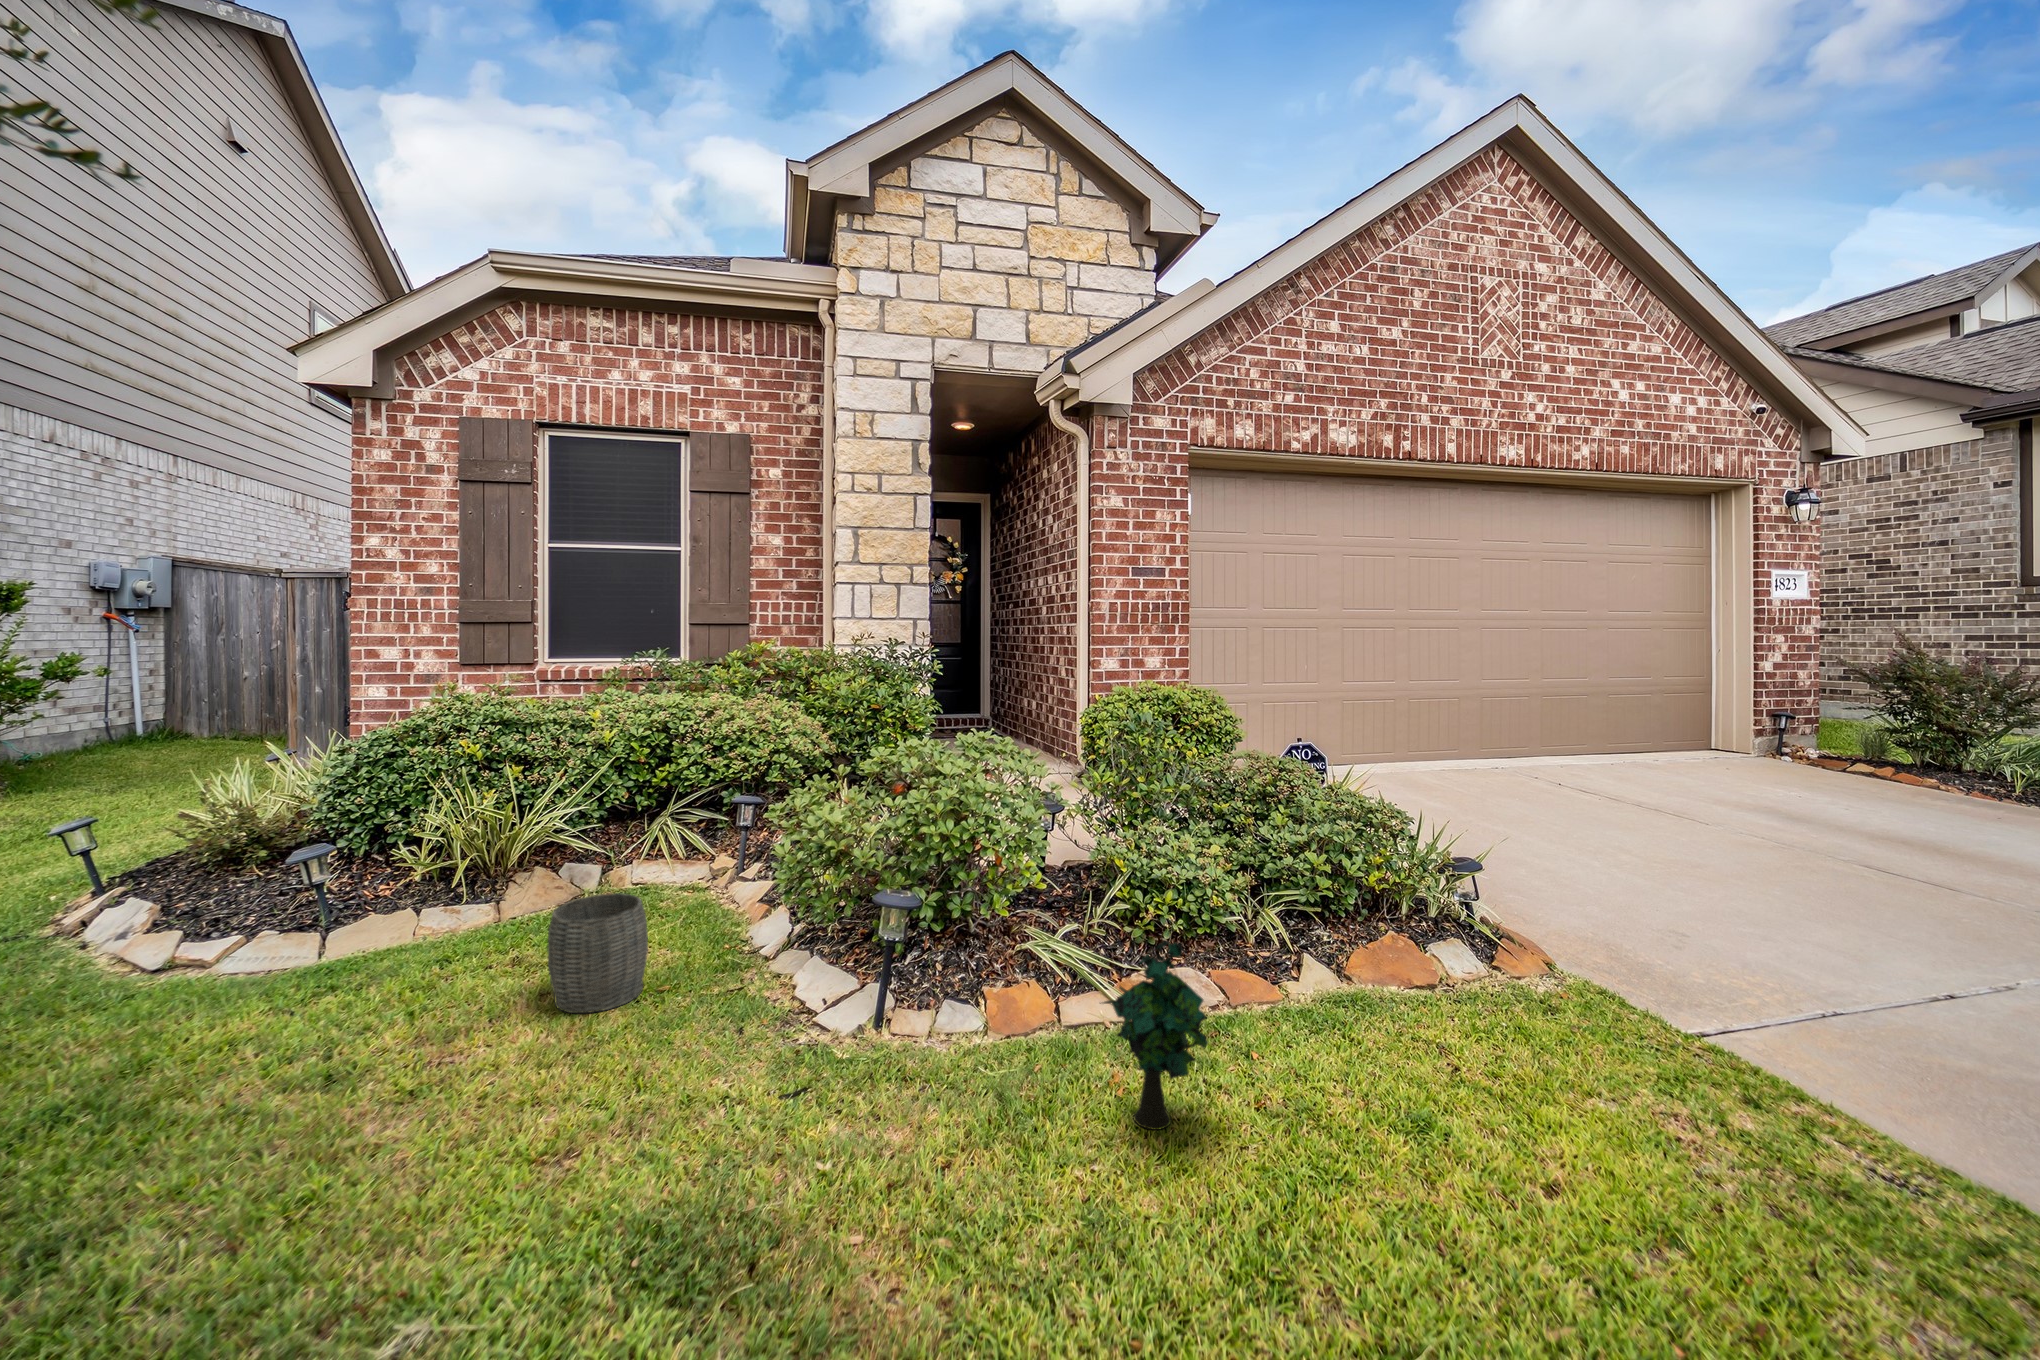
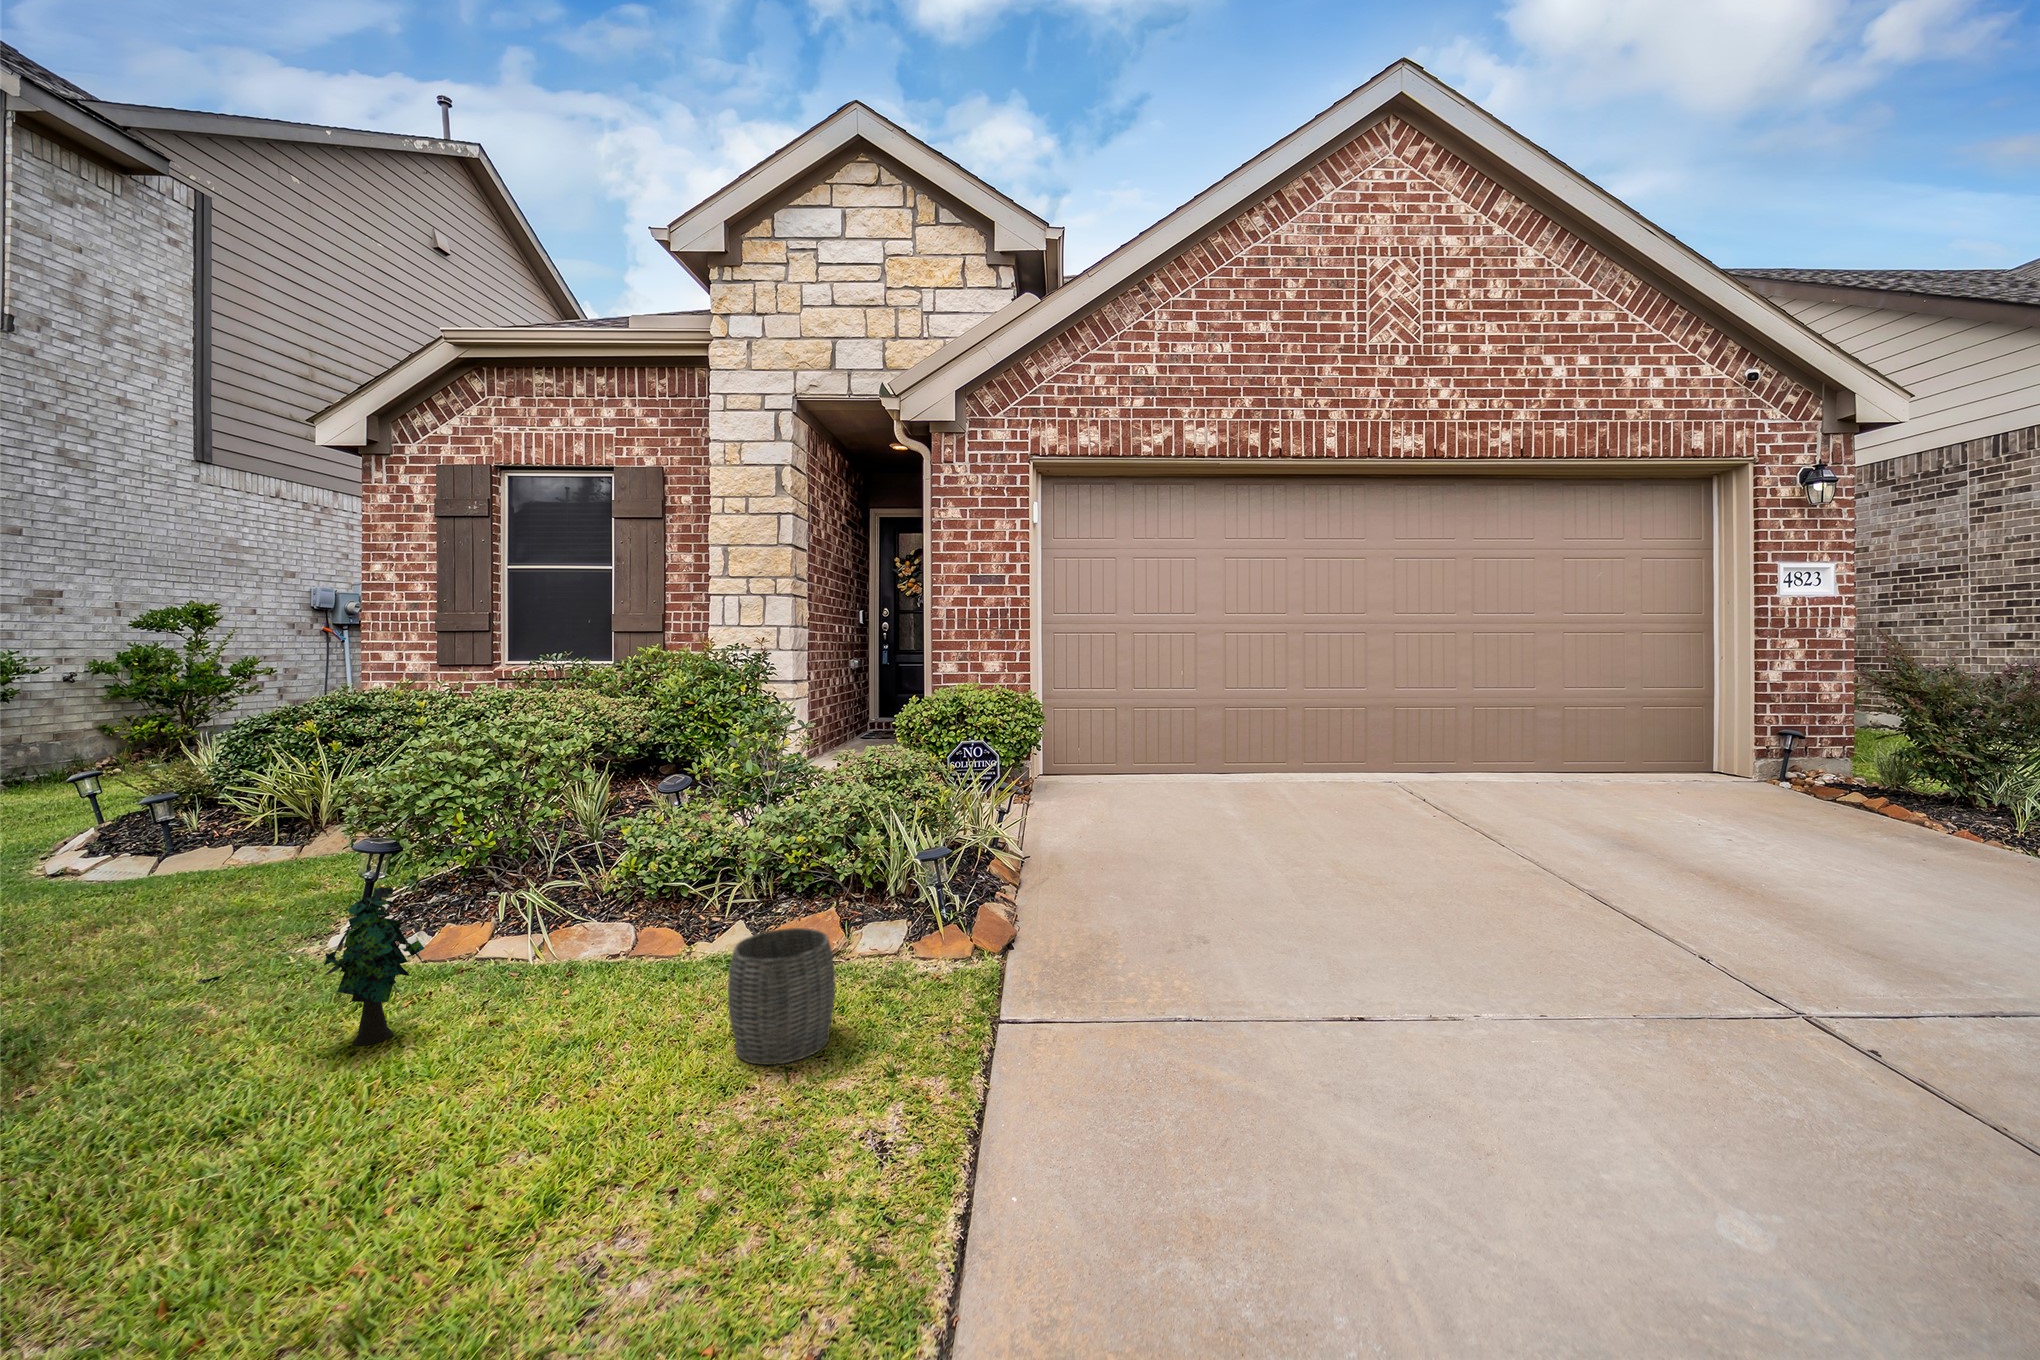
woven basket: present [547,893,648,1013] -> present [728,928,835,1065]

